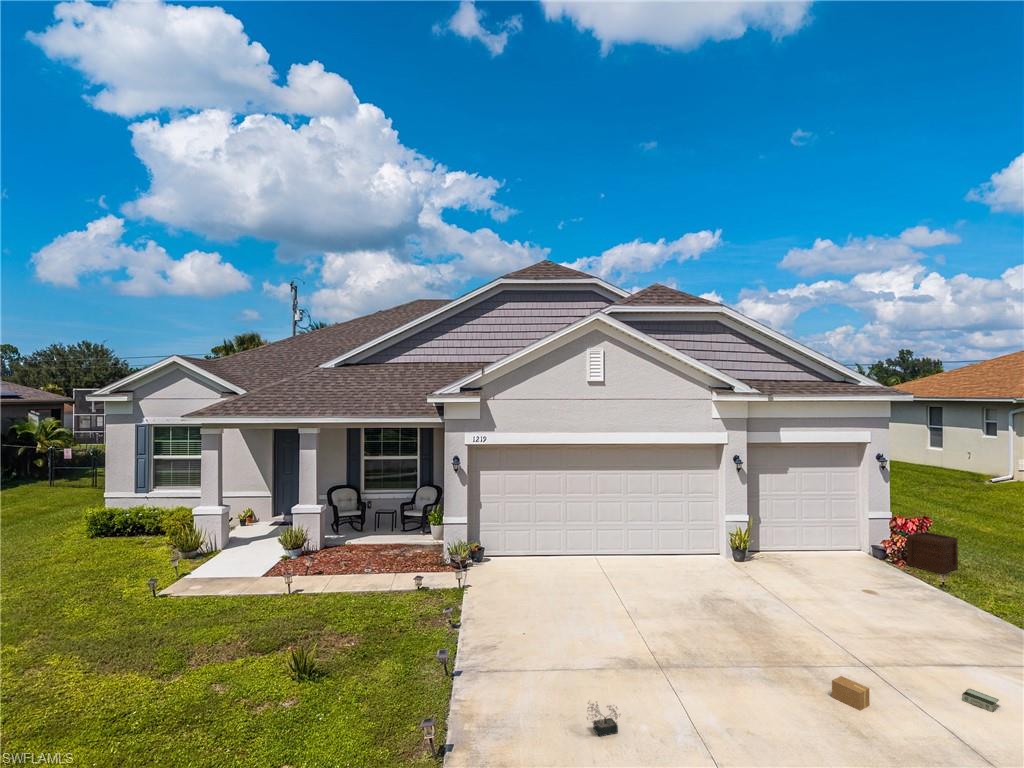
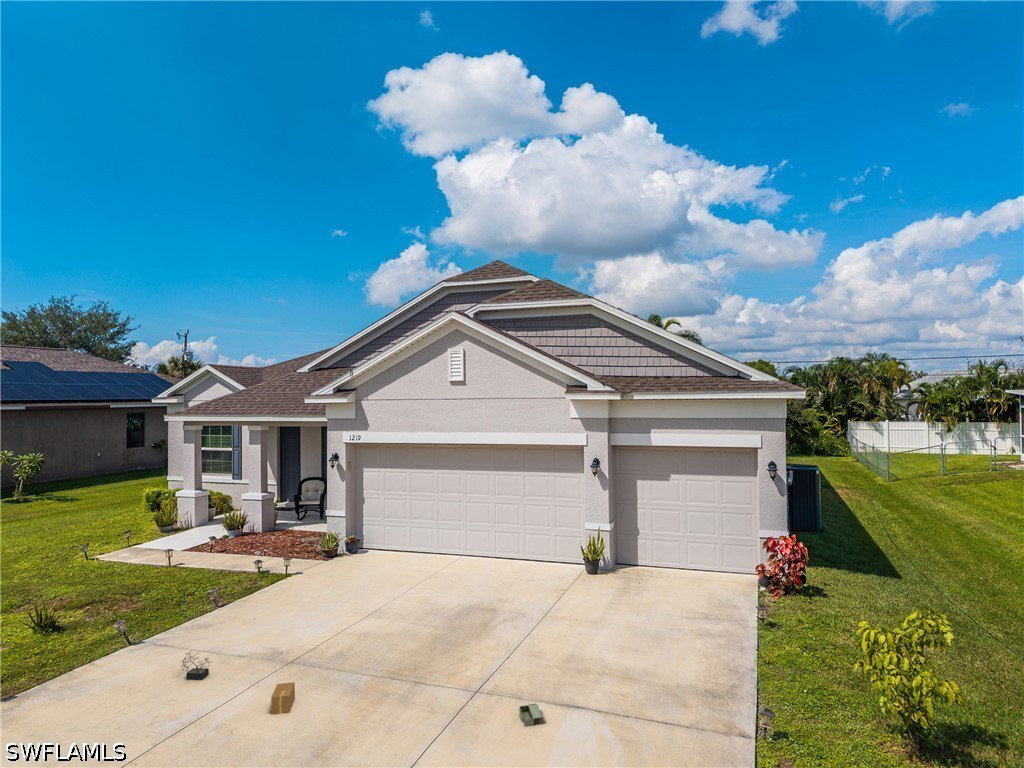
wooden crate: present [907,531,958,574] -> none [780,557,840,609]
cardboard box: present [832,676,869,711] -> present [271,682,295,715]

